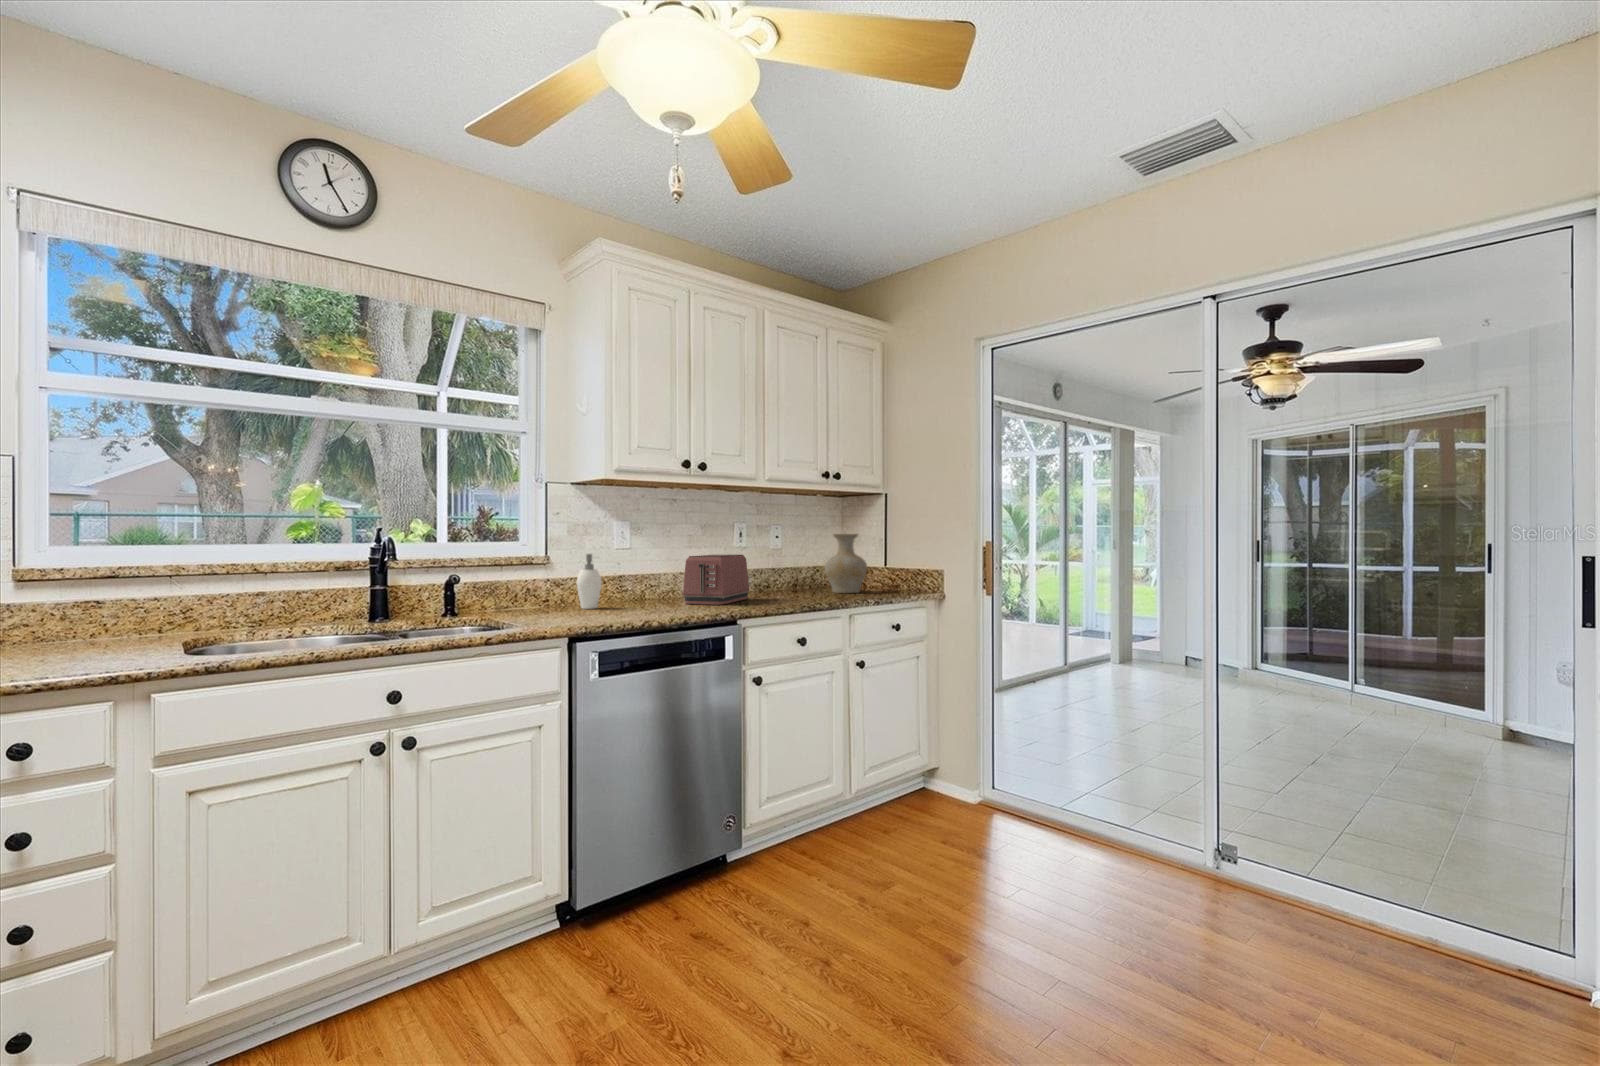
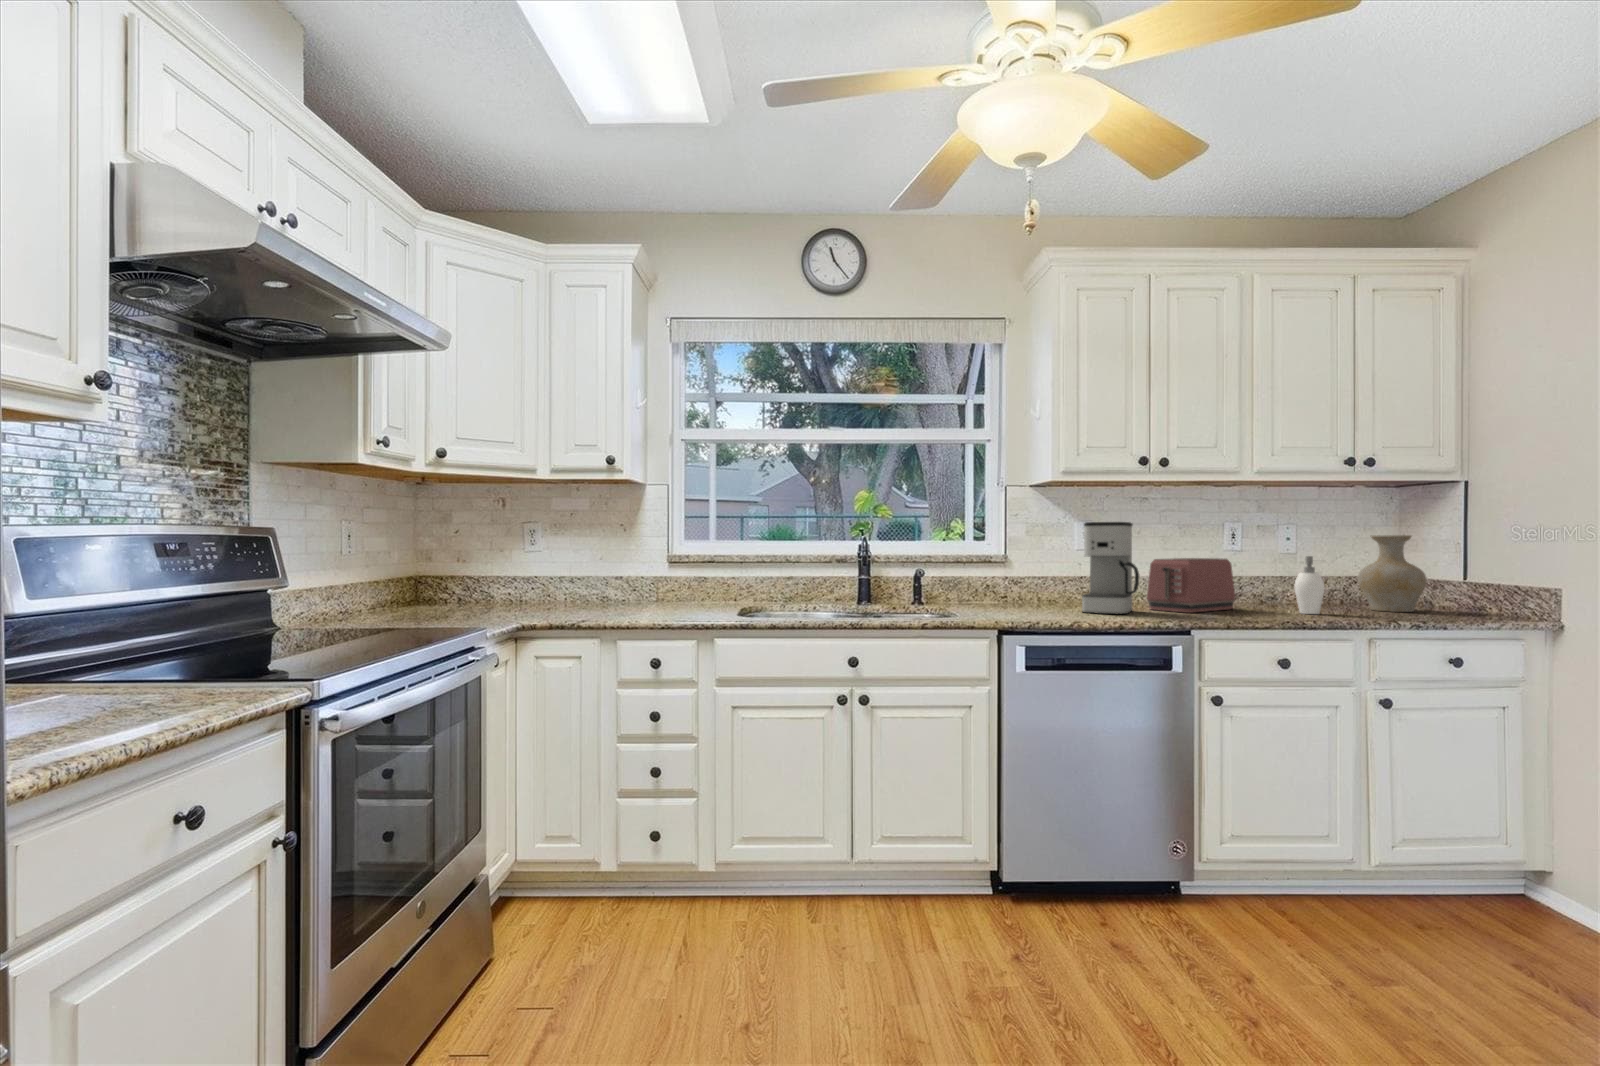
coffee maker: none [632,521,684,612] -> present [1082,522,1139,614]
soap dispenser: present [577,554,602,609] -> present [1294,556,1325,614]

